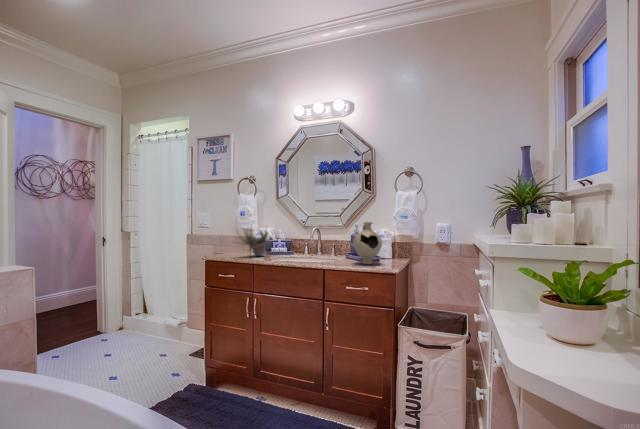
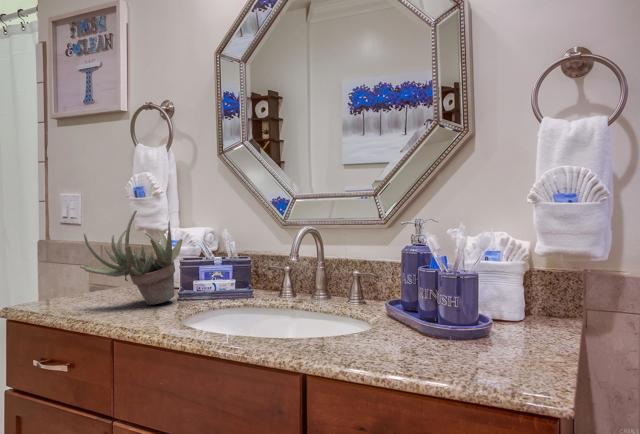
decorative vase: present [353,222,382,264] -> none [402,215,499,356]

